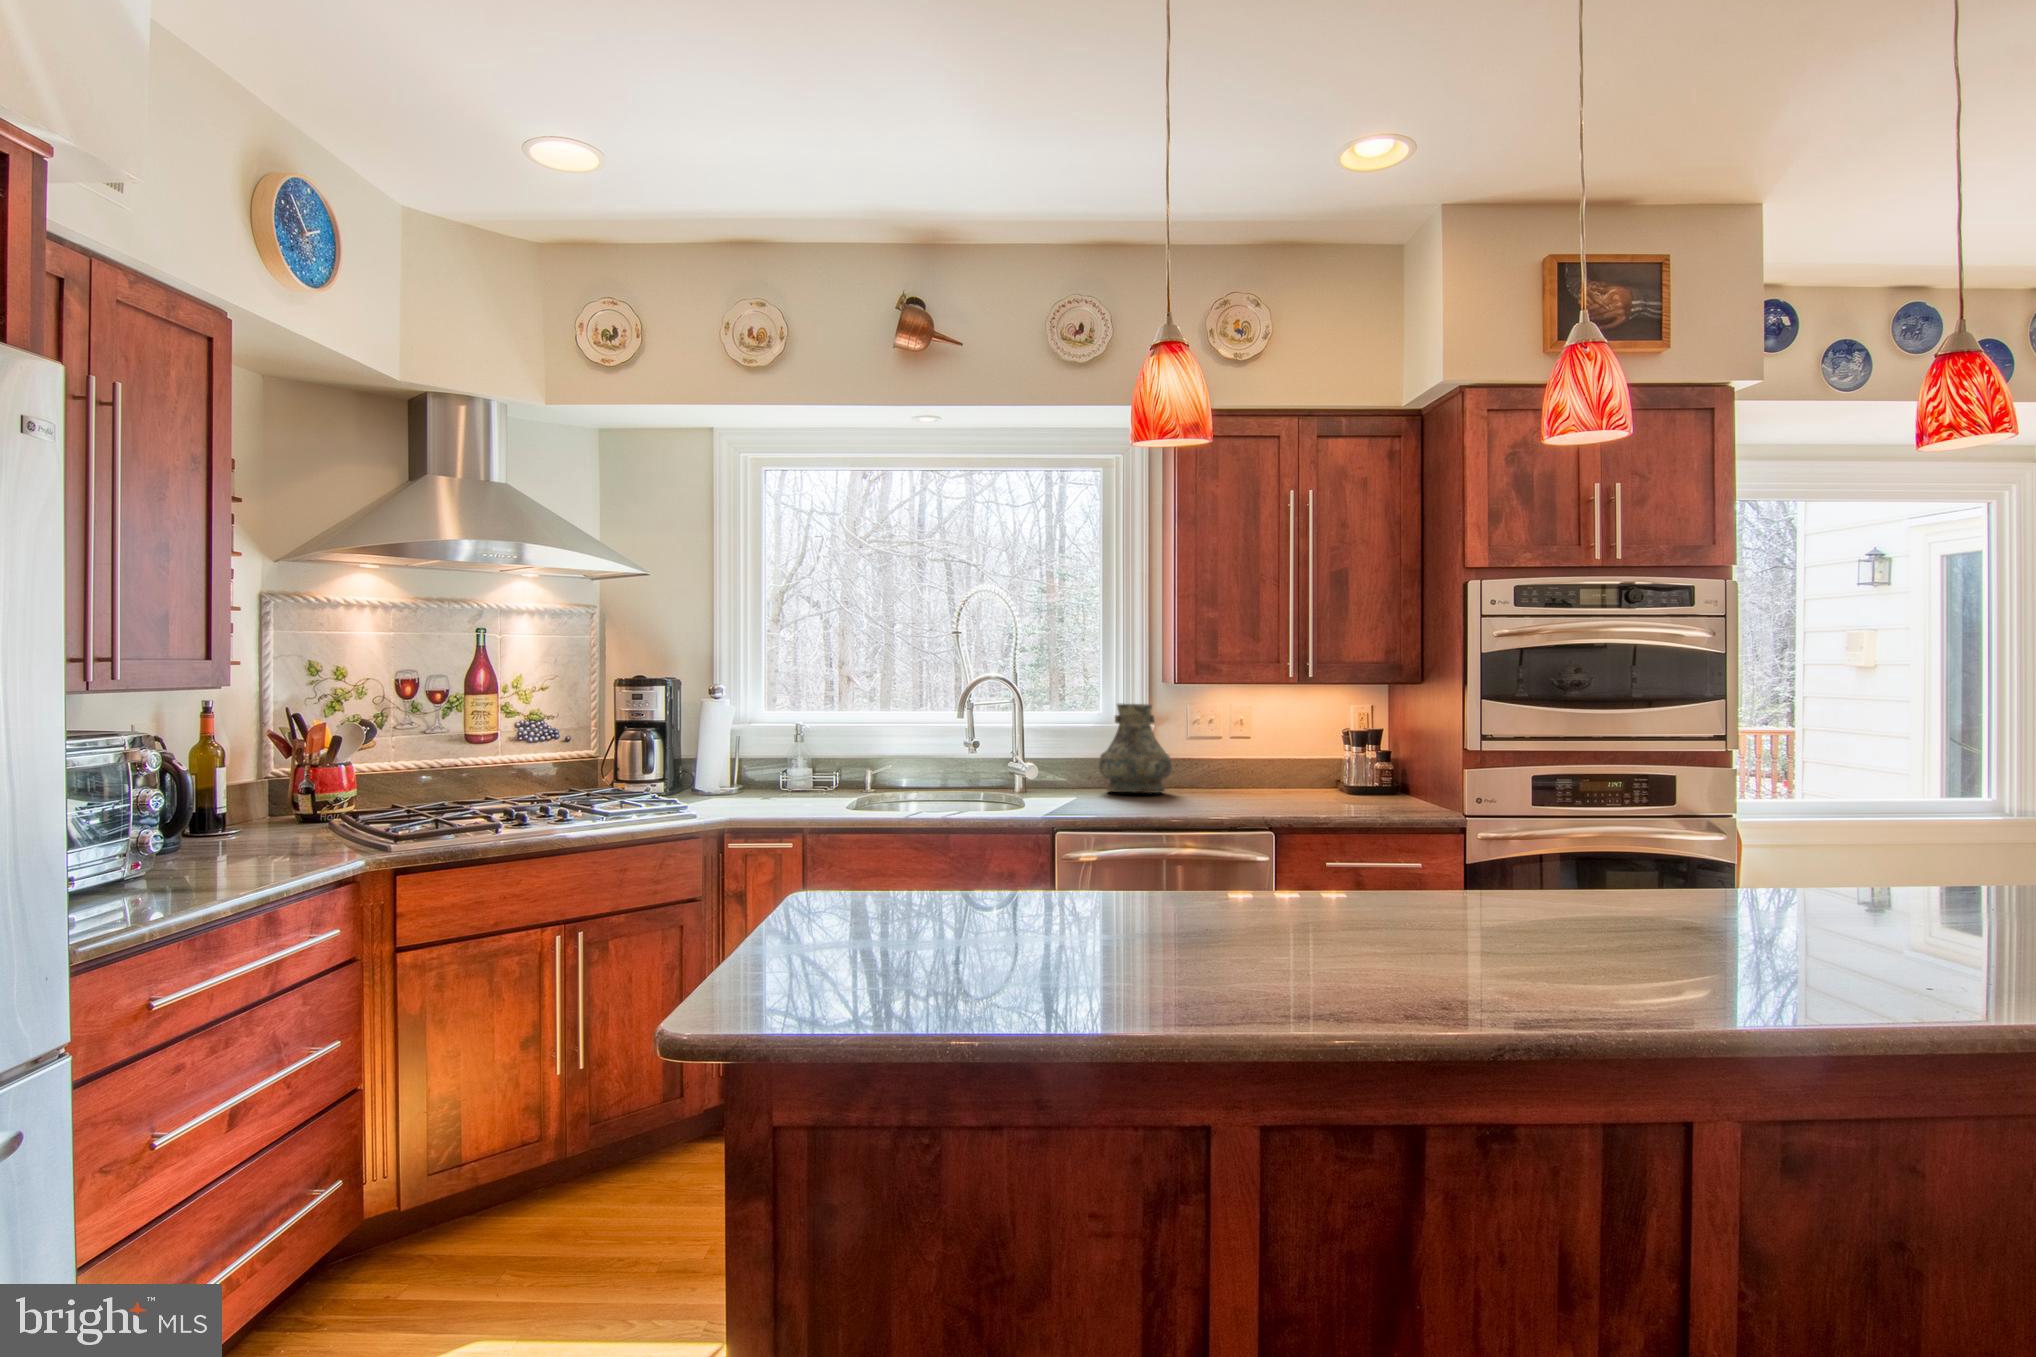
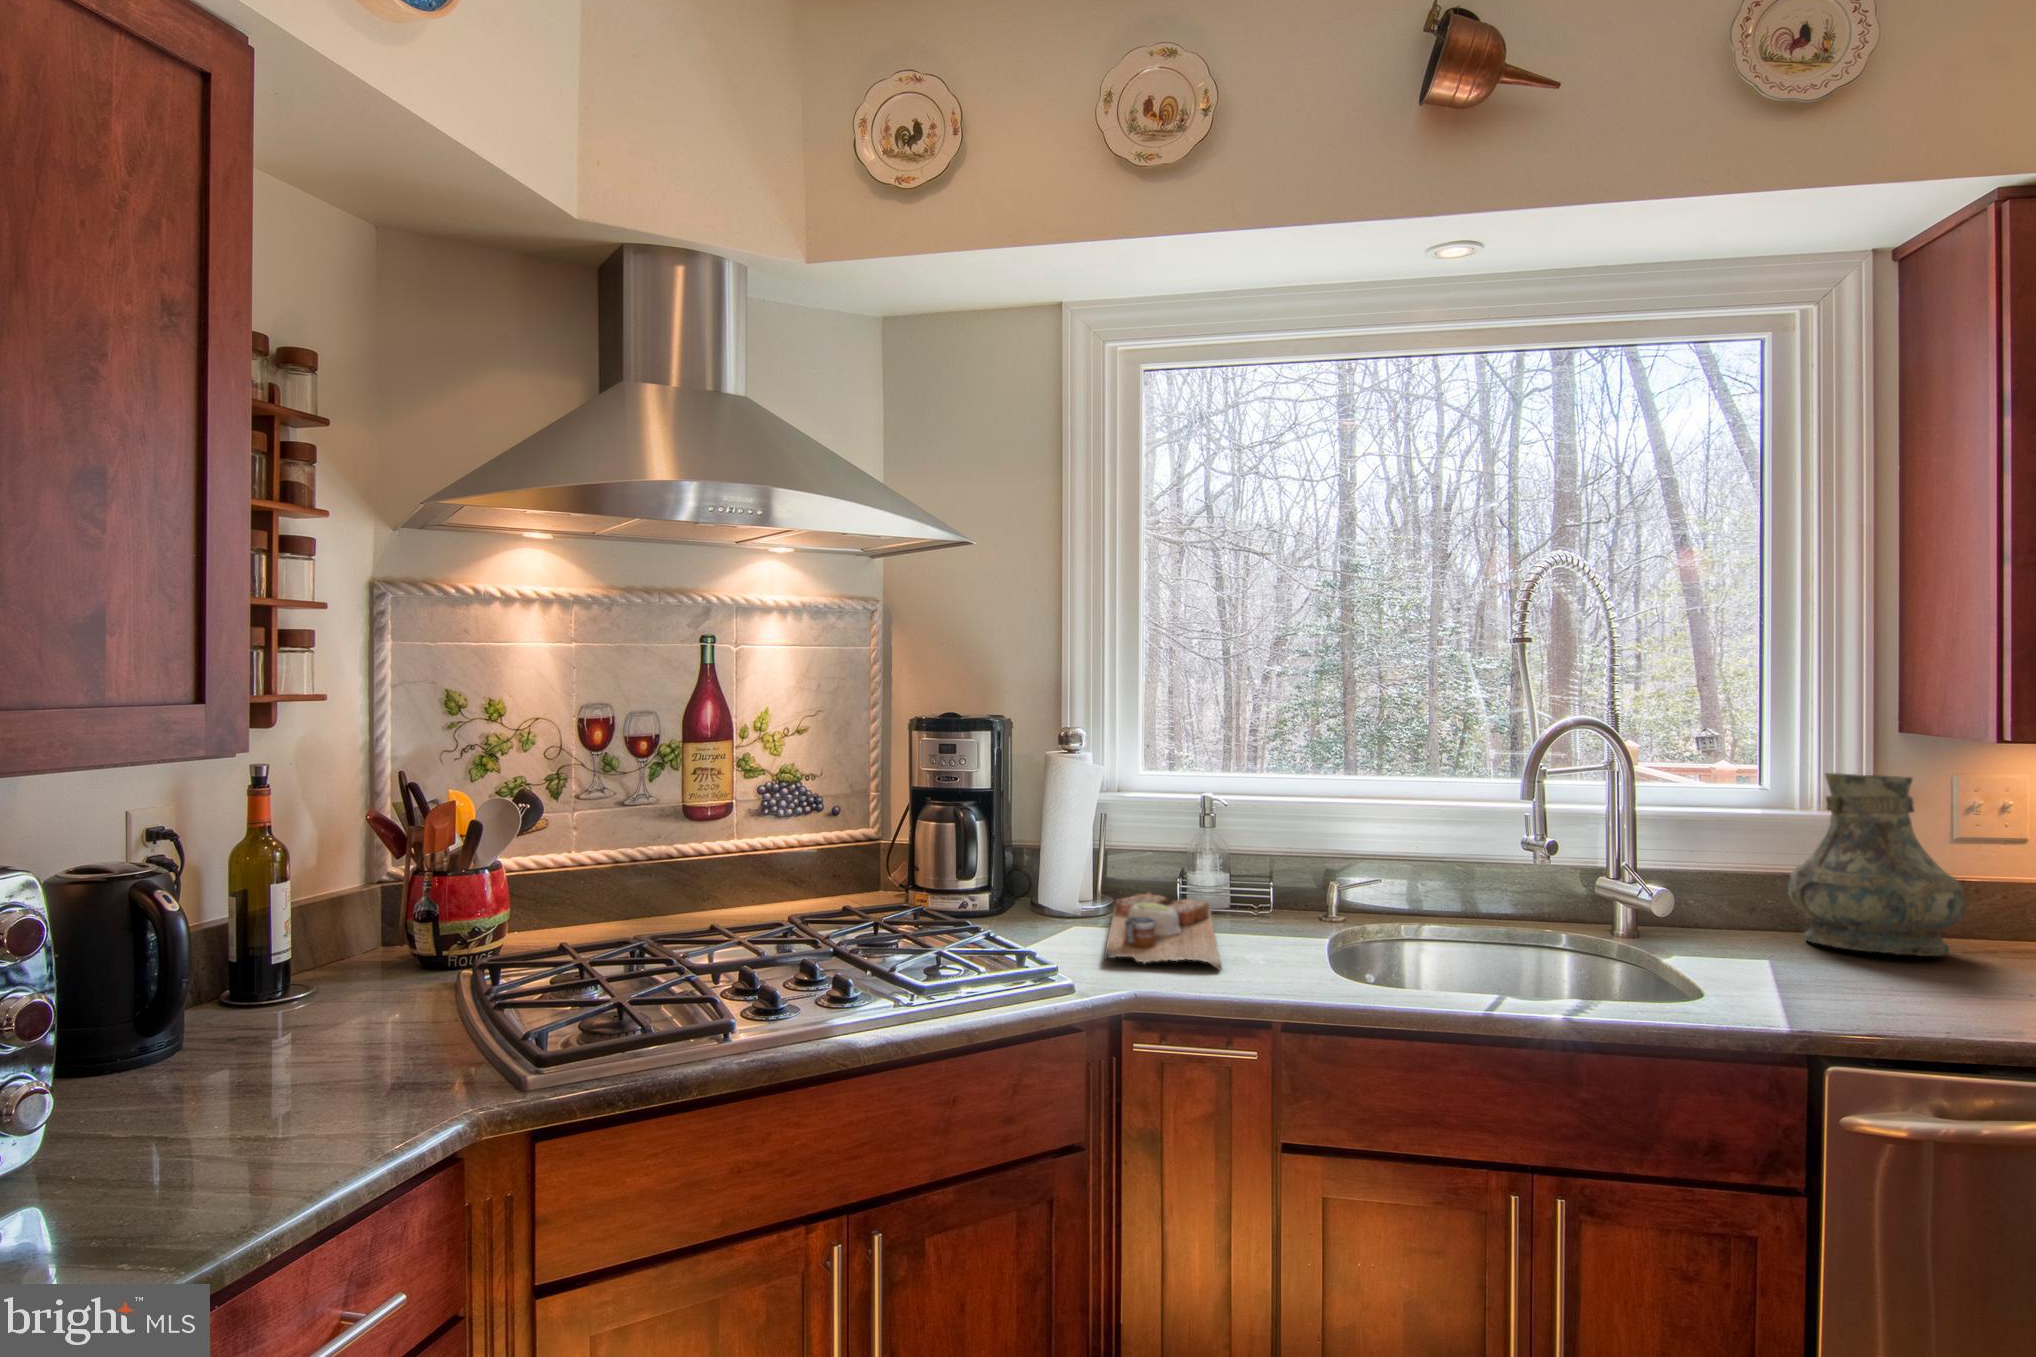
cutting board: none [718,779,798,808] -> present [1104,892,1222,970]

